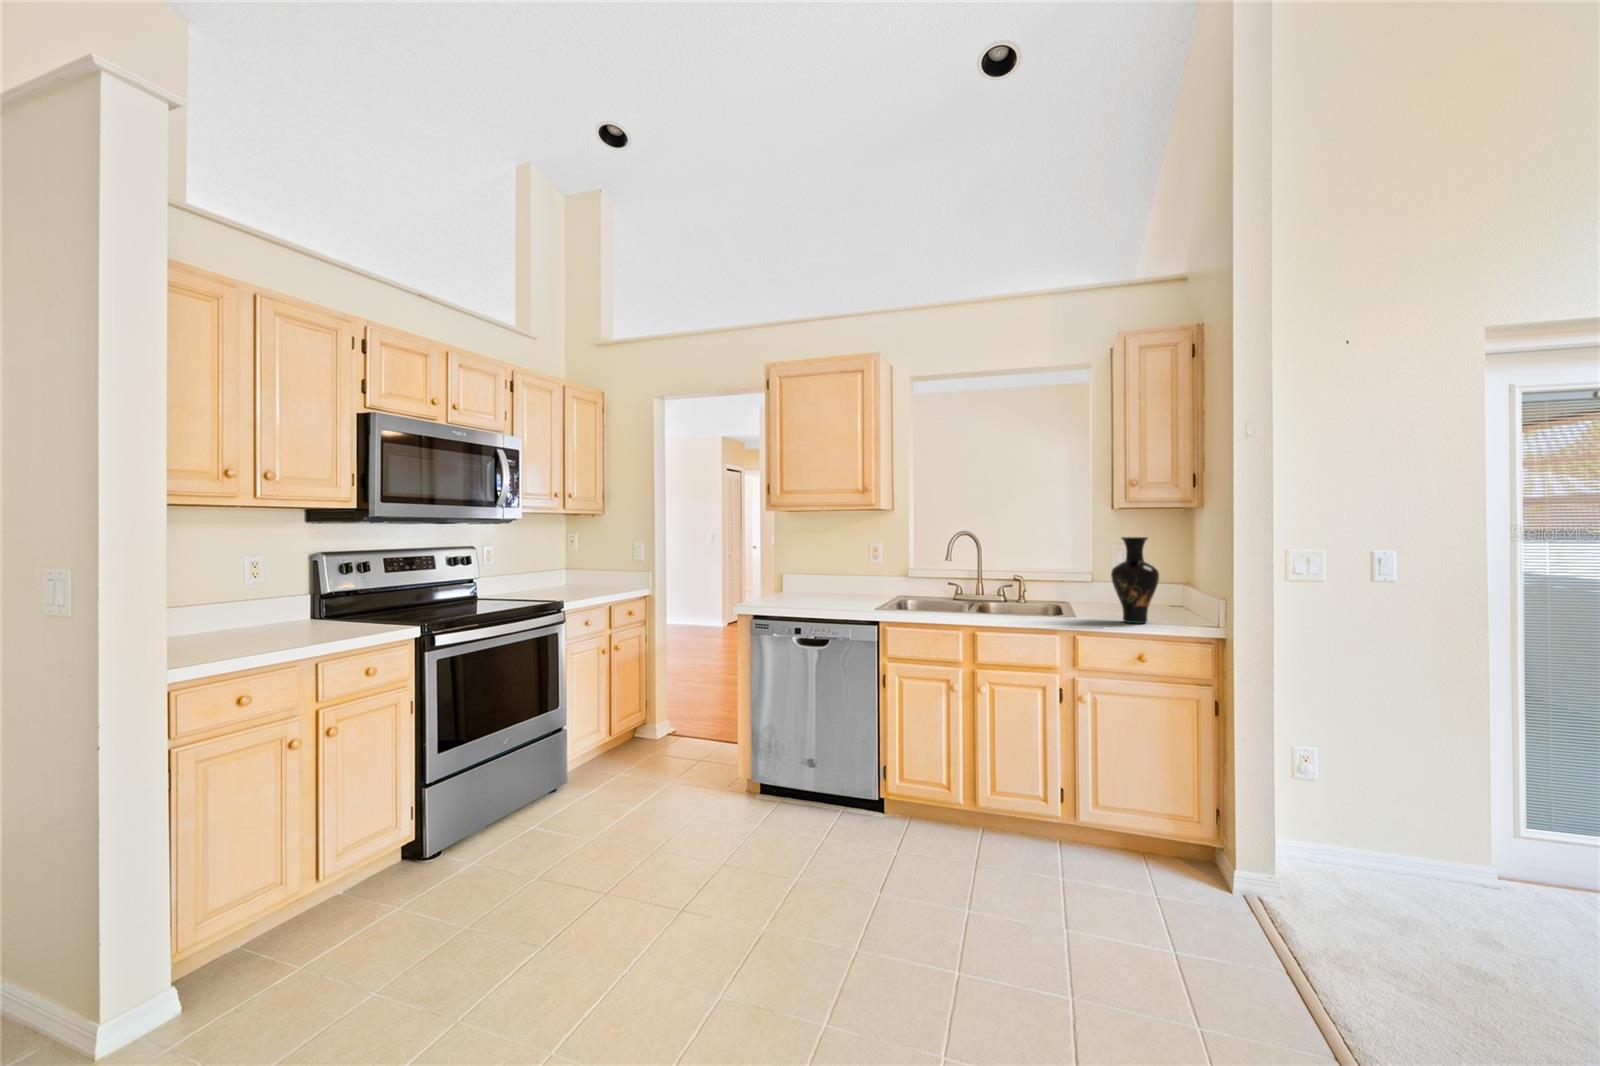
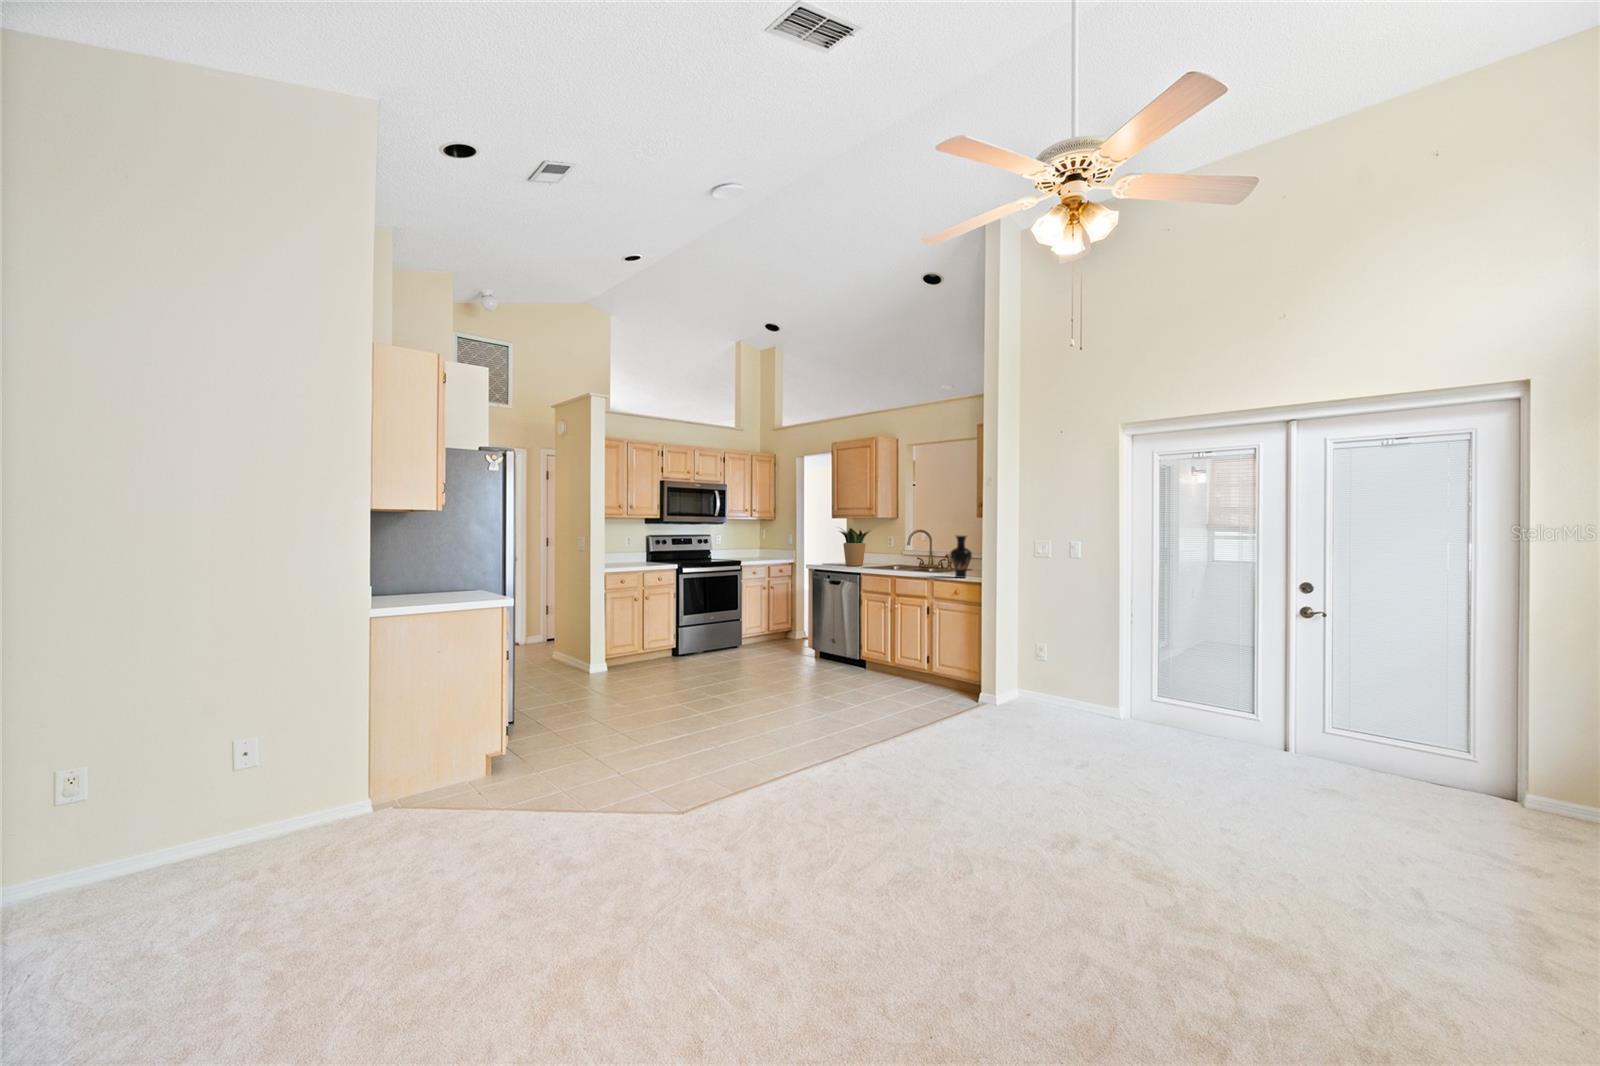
potted plant: none [775,526,850,602] -> present [839,528,870,566]

